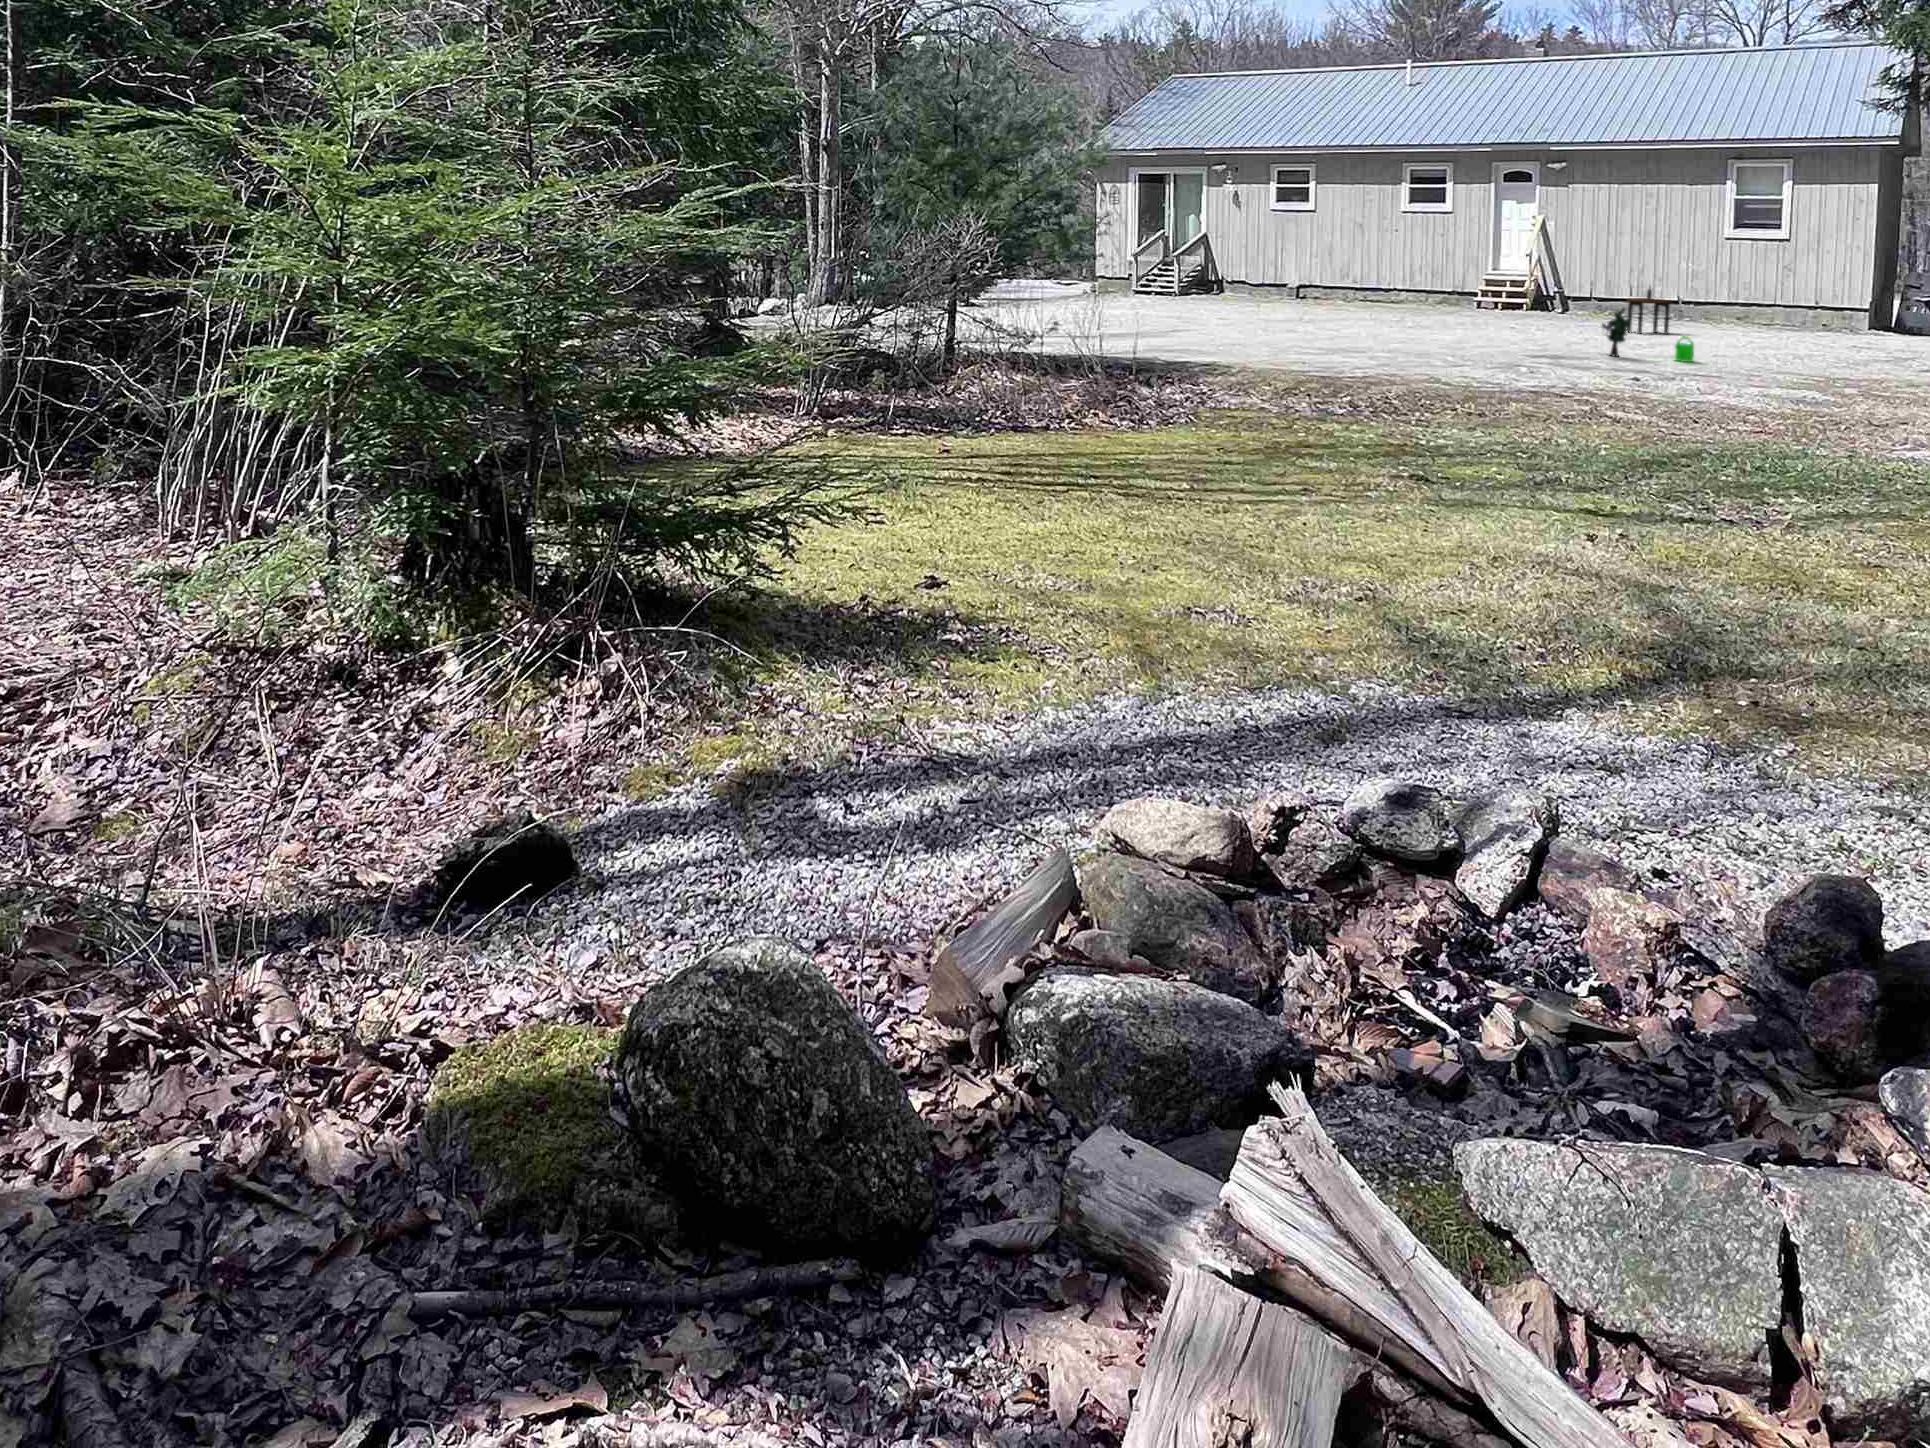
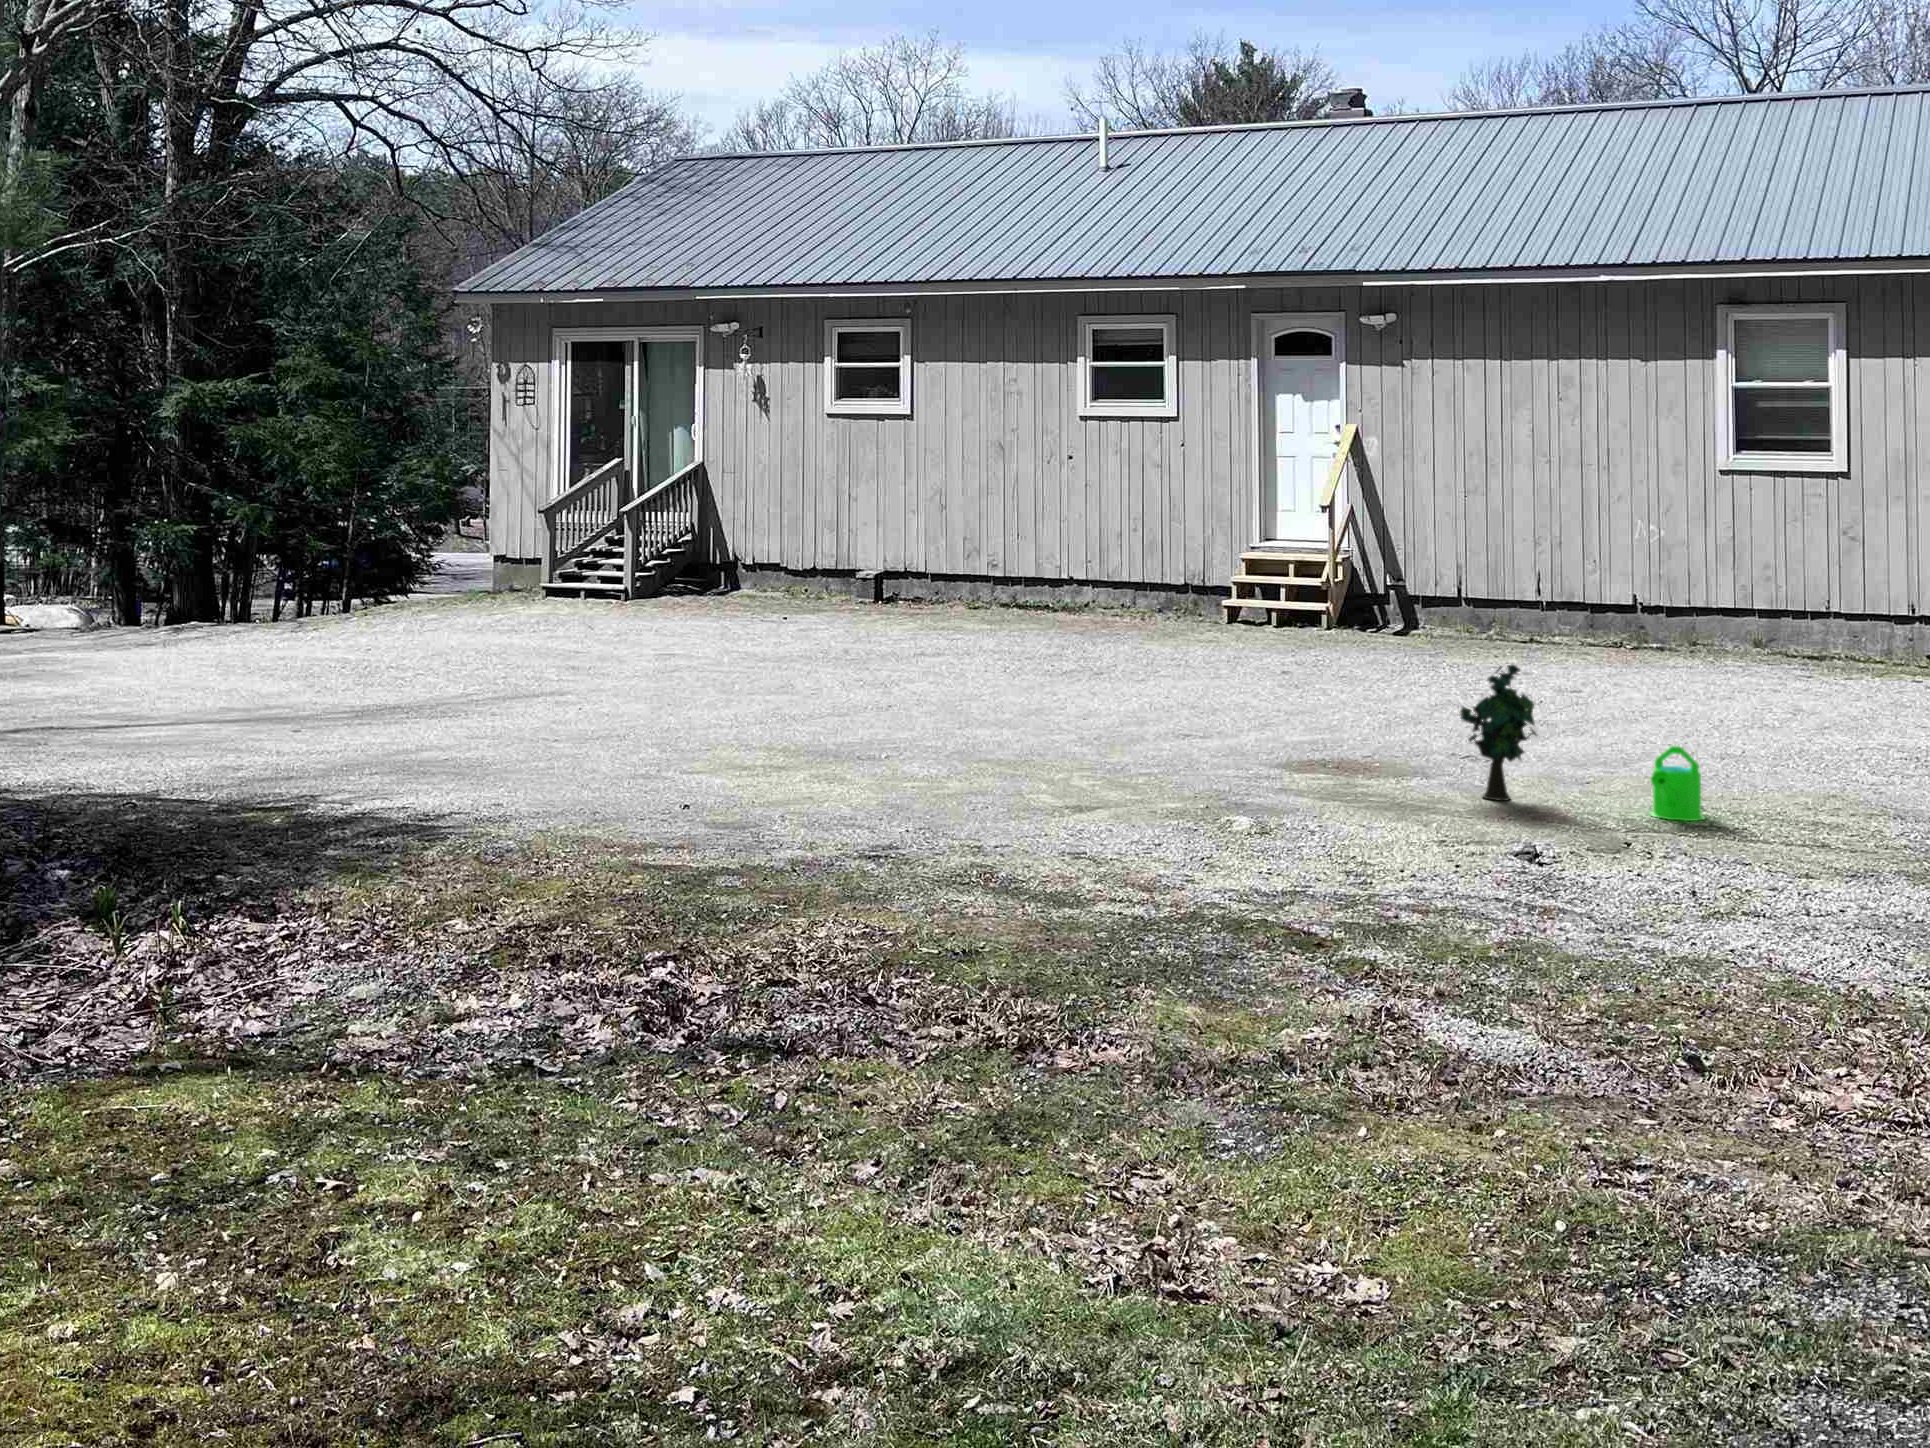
side table: present [1627,287,1671,334] -> none [1528,580,1624,697]

